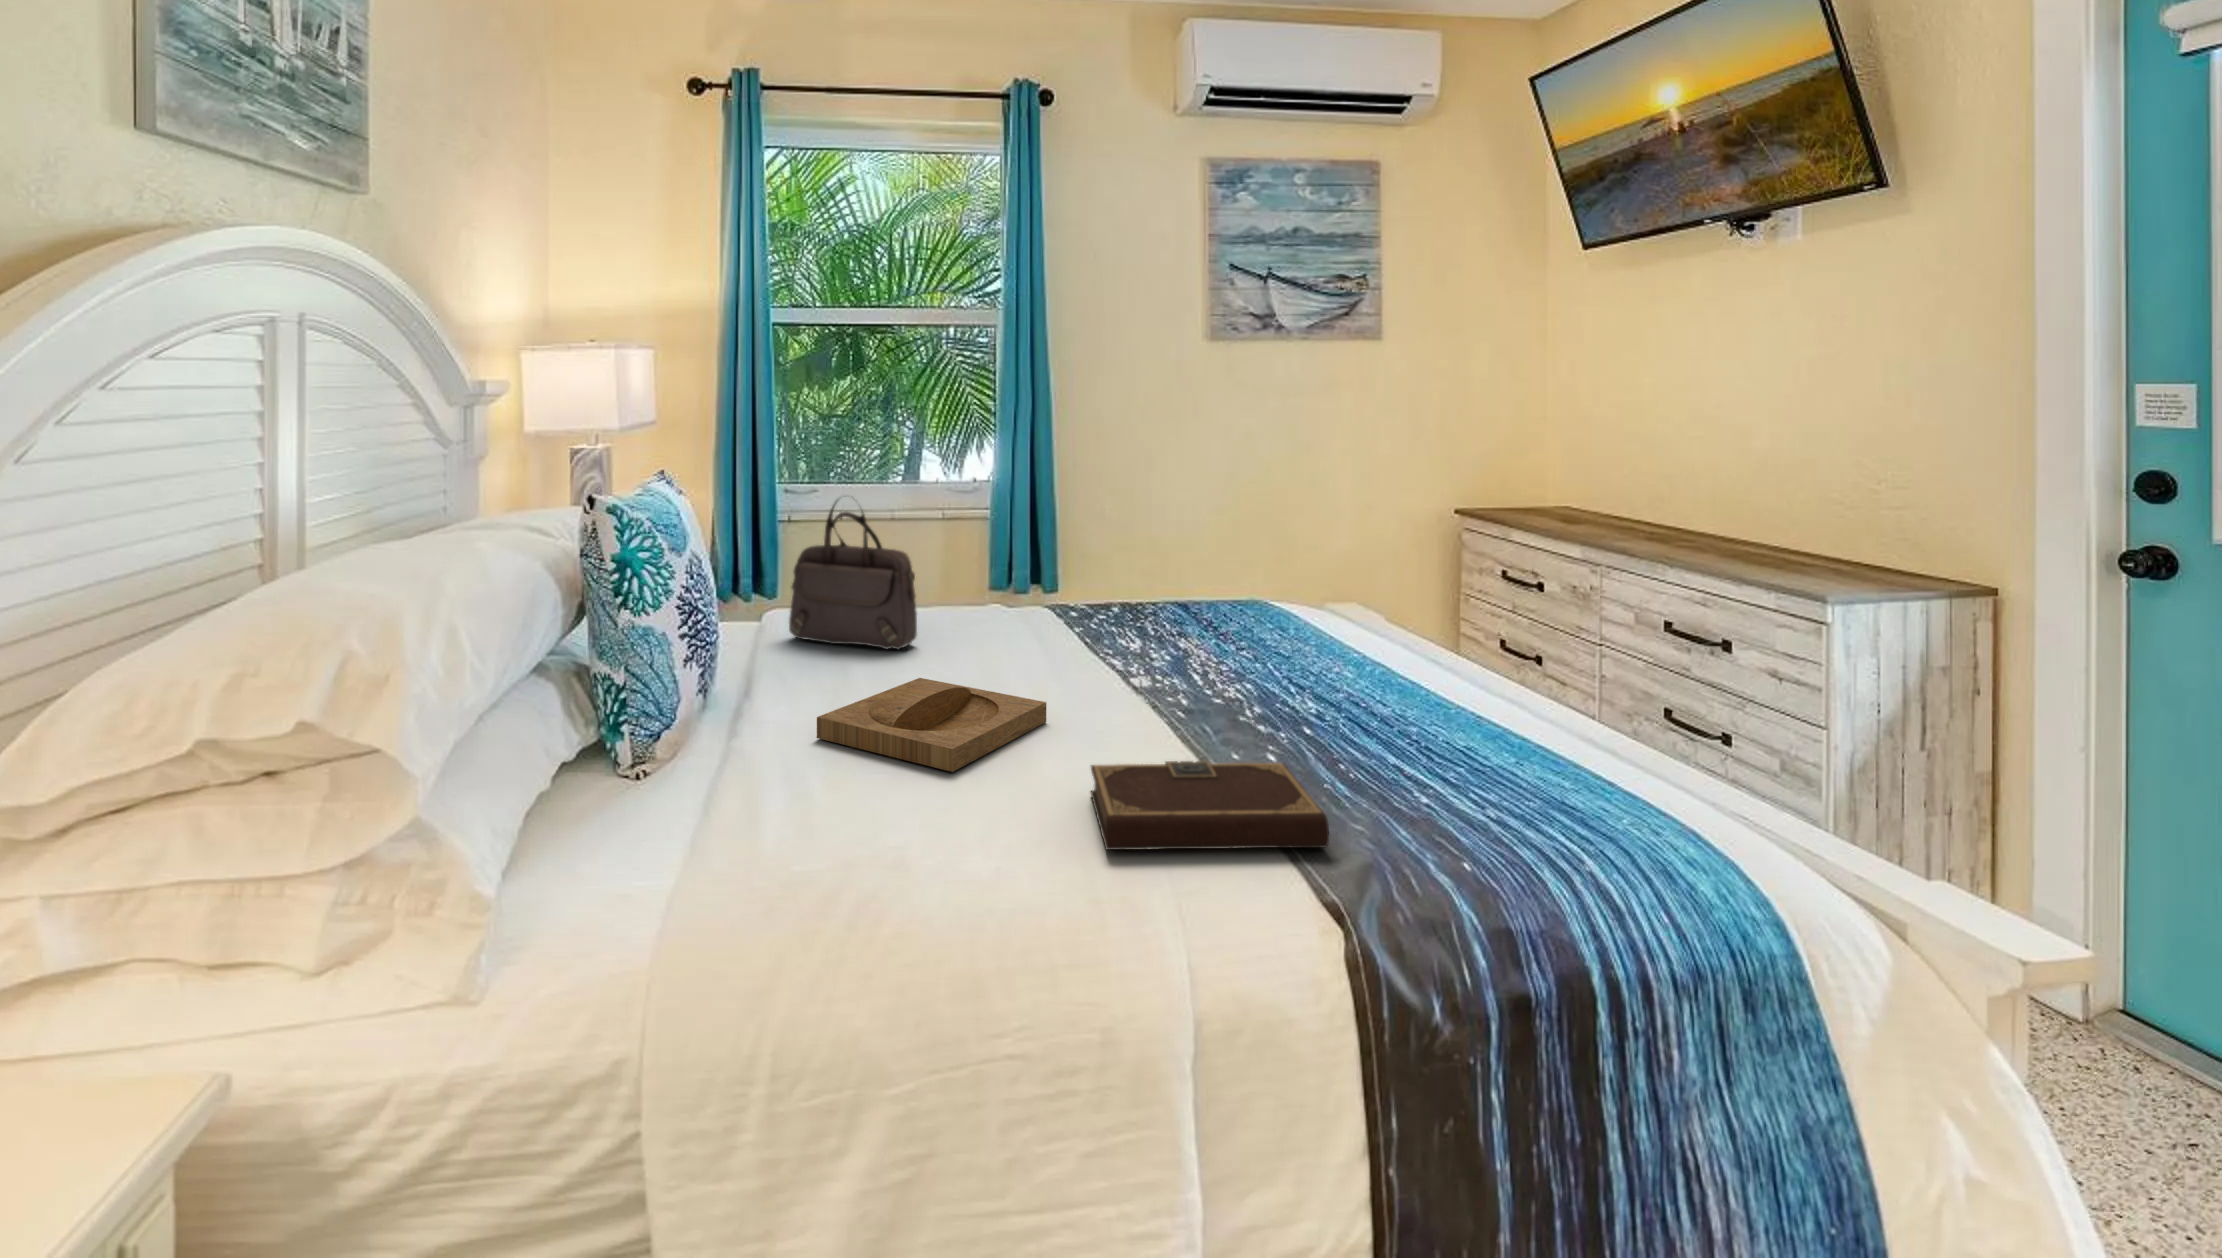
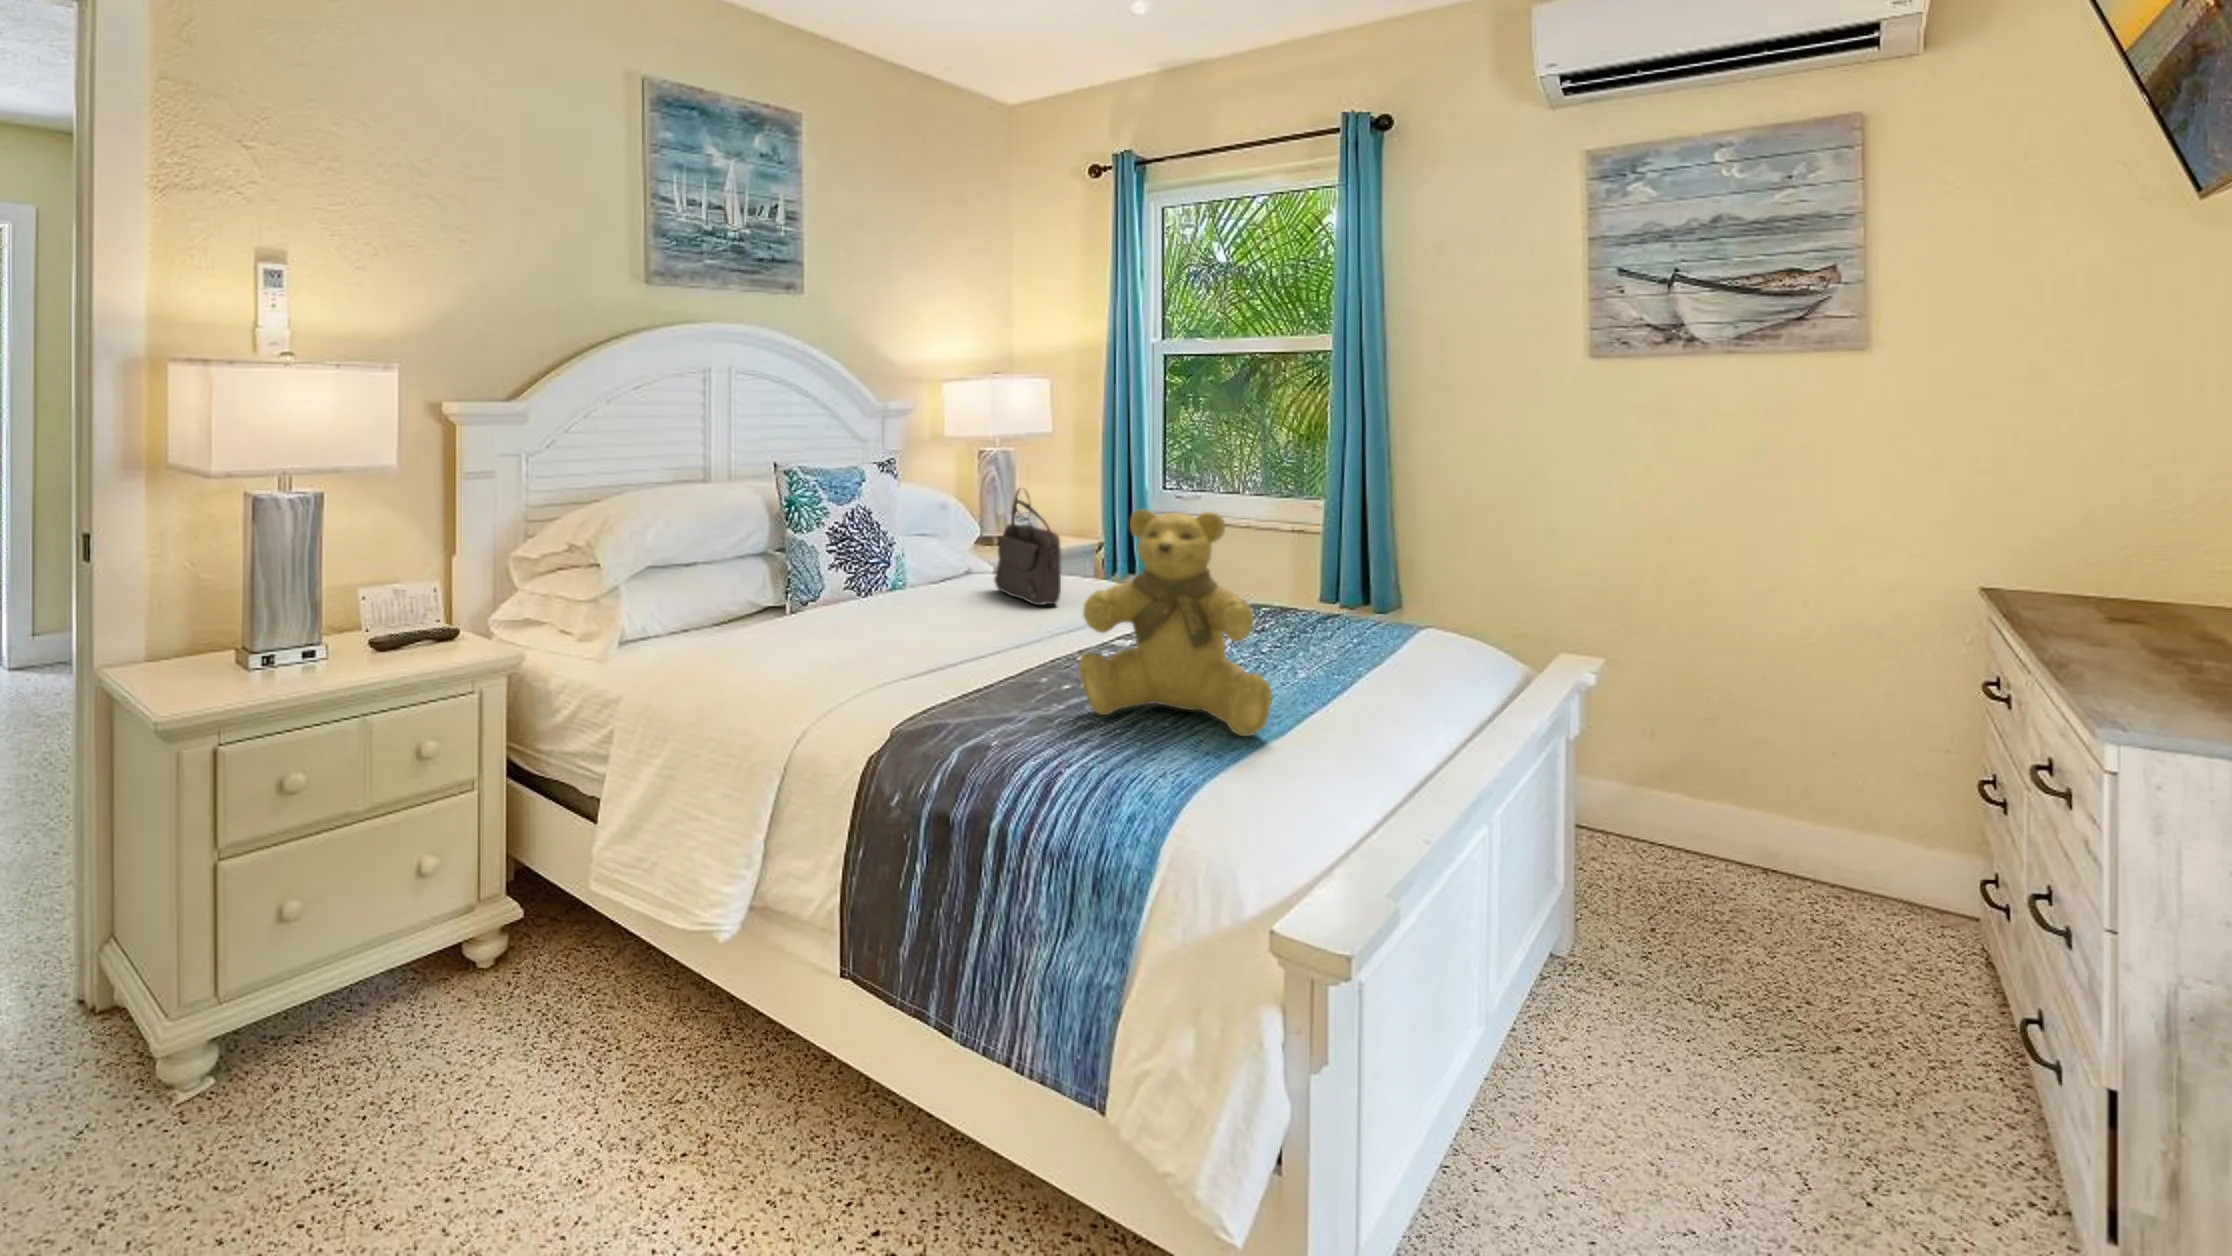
teddy bear: none [1305,502,1505,773] -> present [1079,509,1272,736]
tray: present [817,678,1046,772] -> none [880,615,1011,655]
notebook: present [1091,761,1329,850] -> none [866,660,1034,727]

